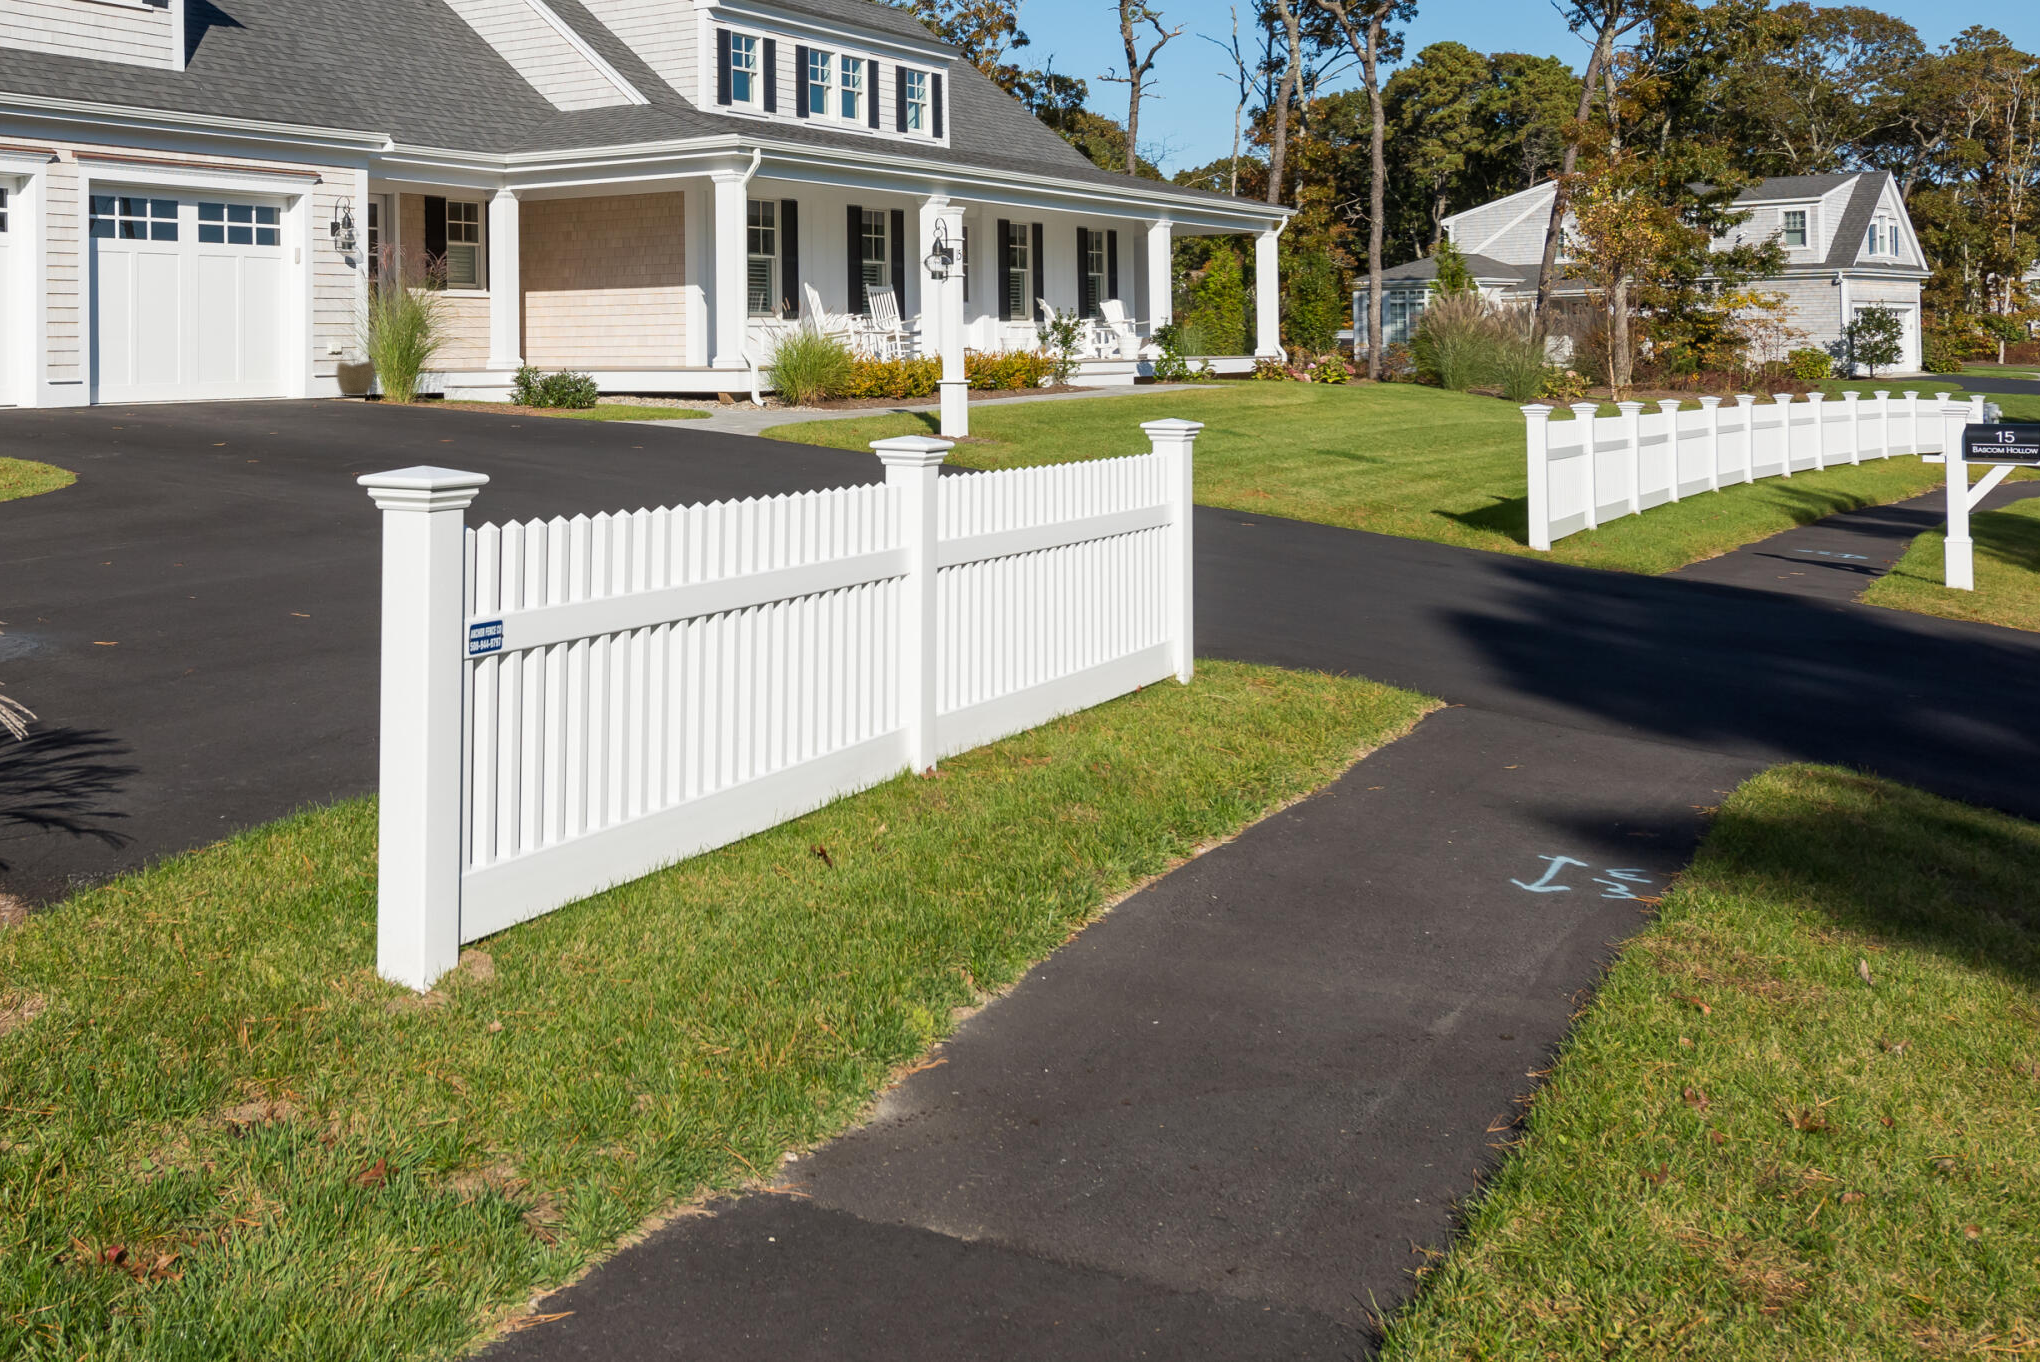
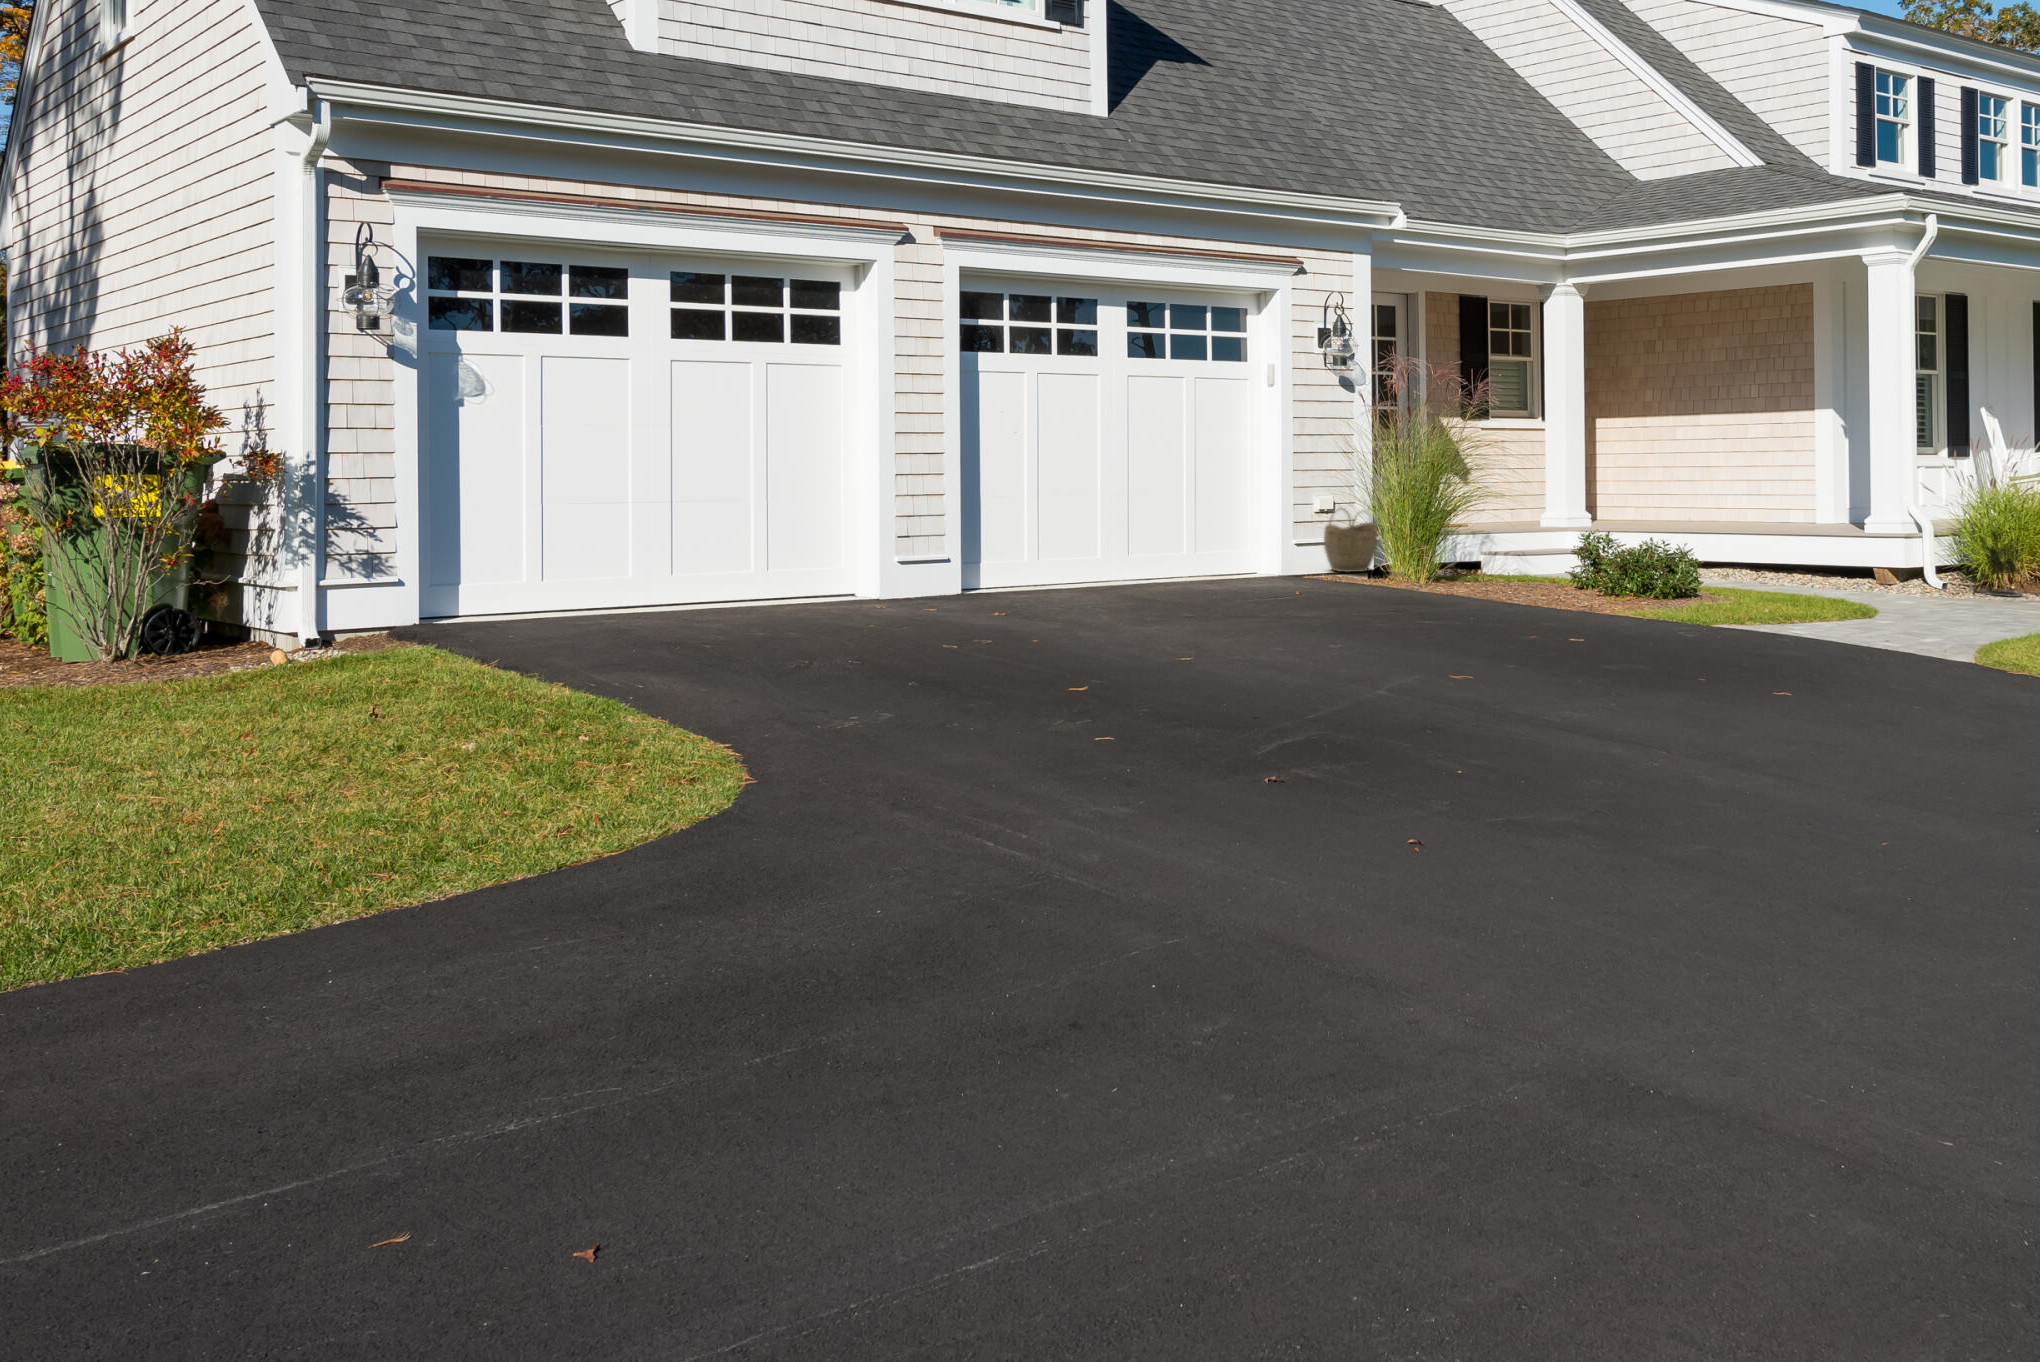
potted tree: none [788,359,817,409] -> present [1981,530,2021,597]

